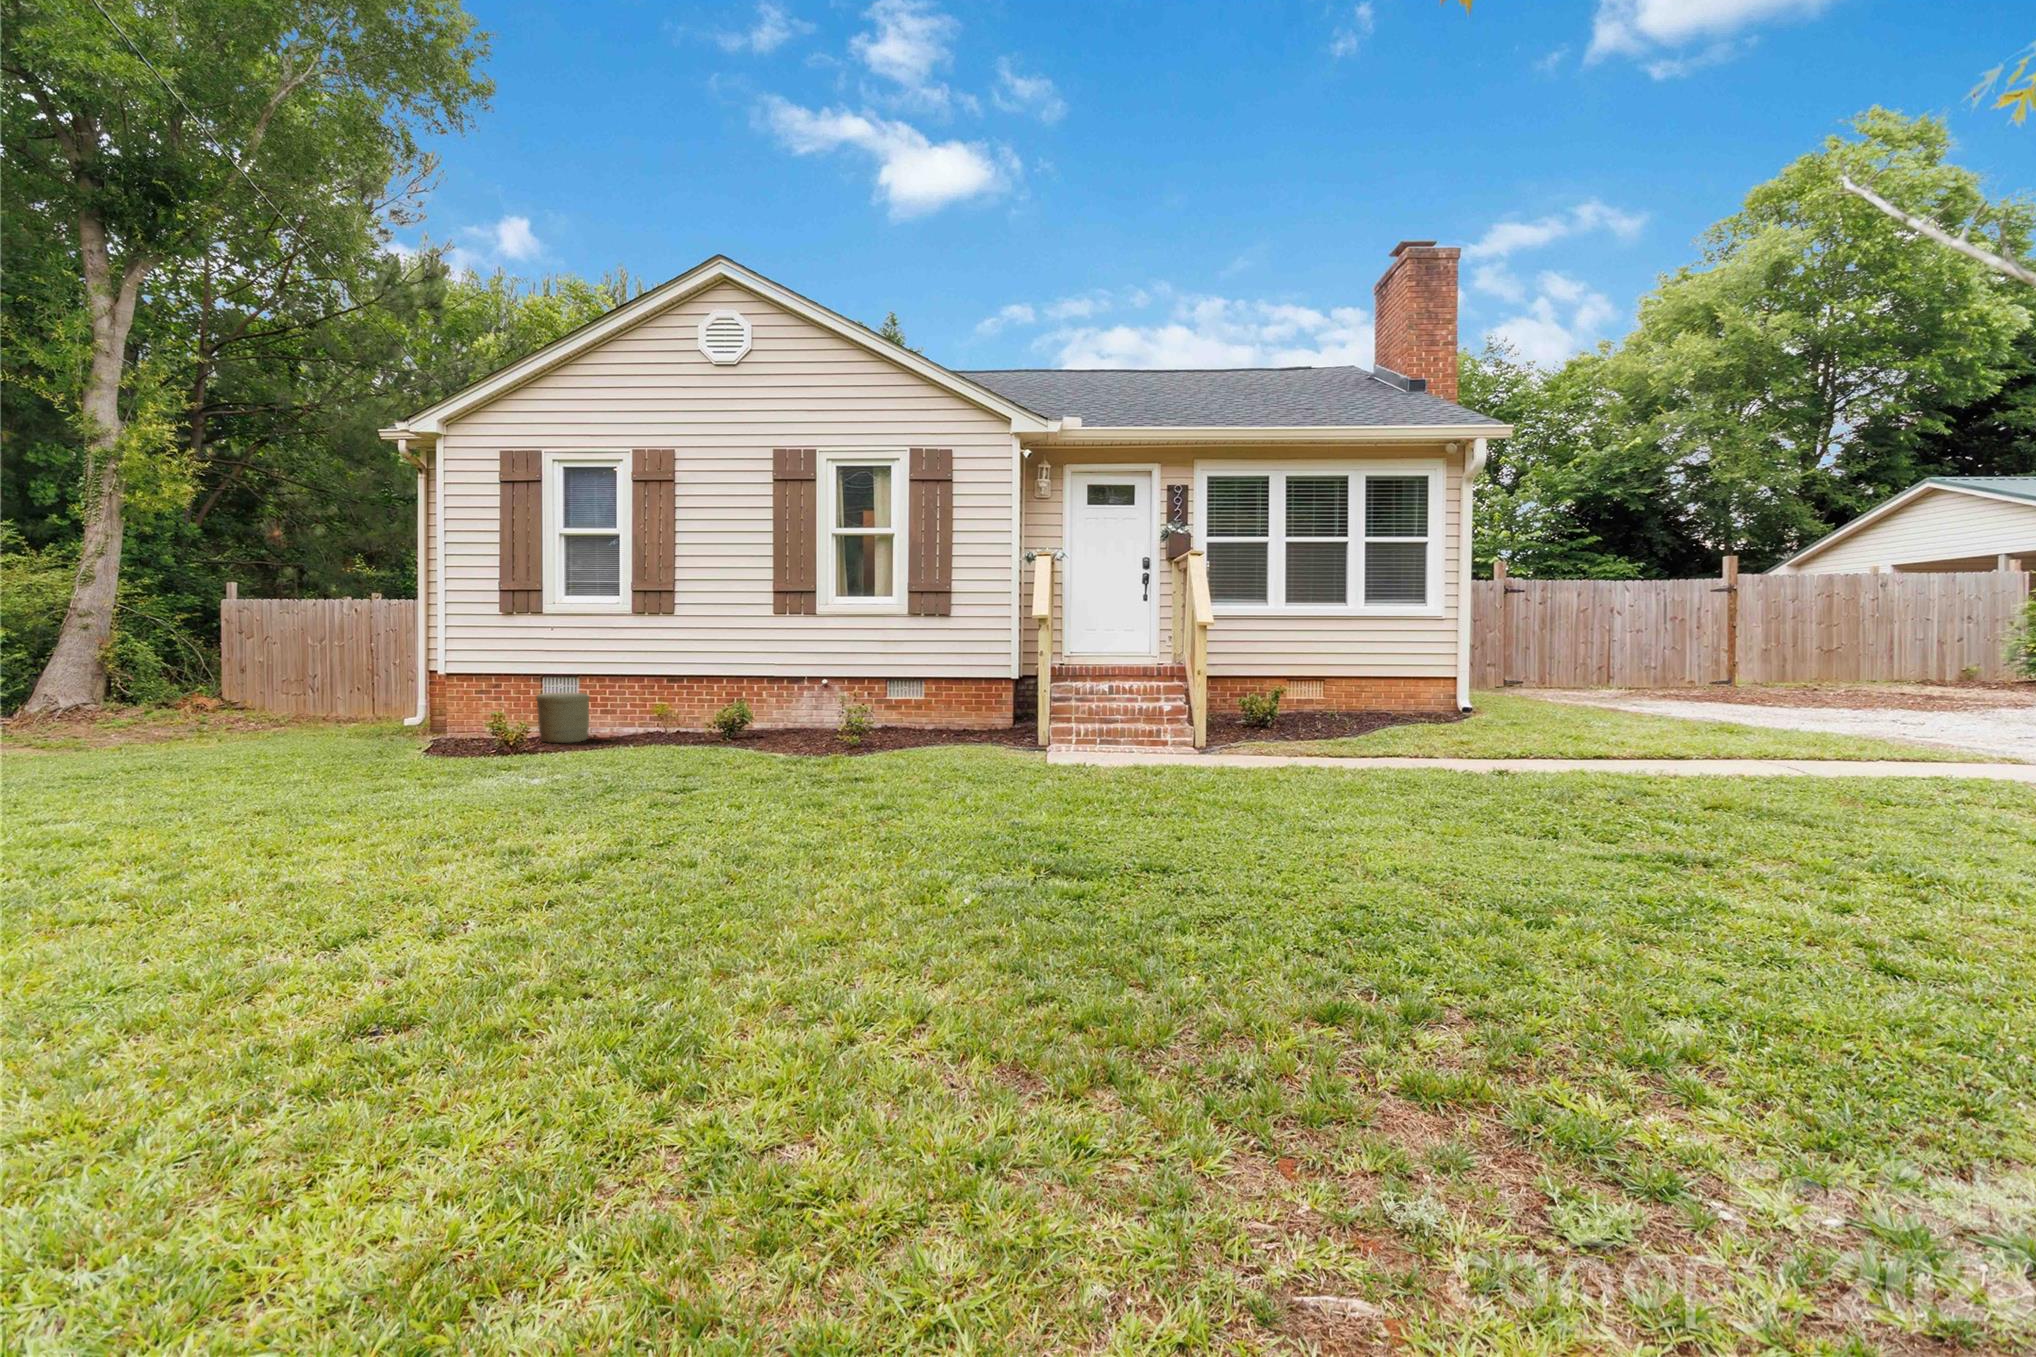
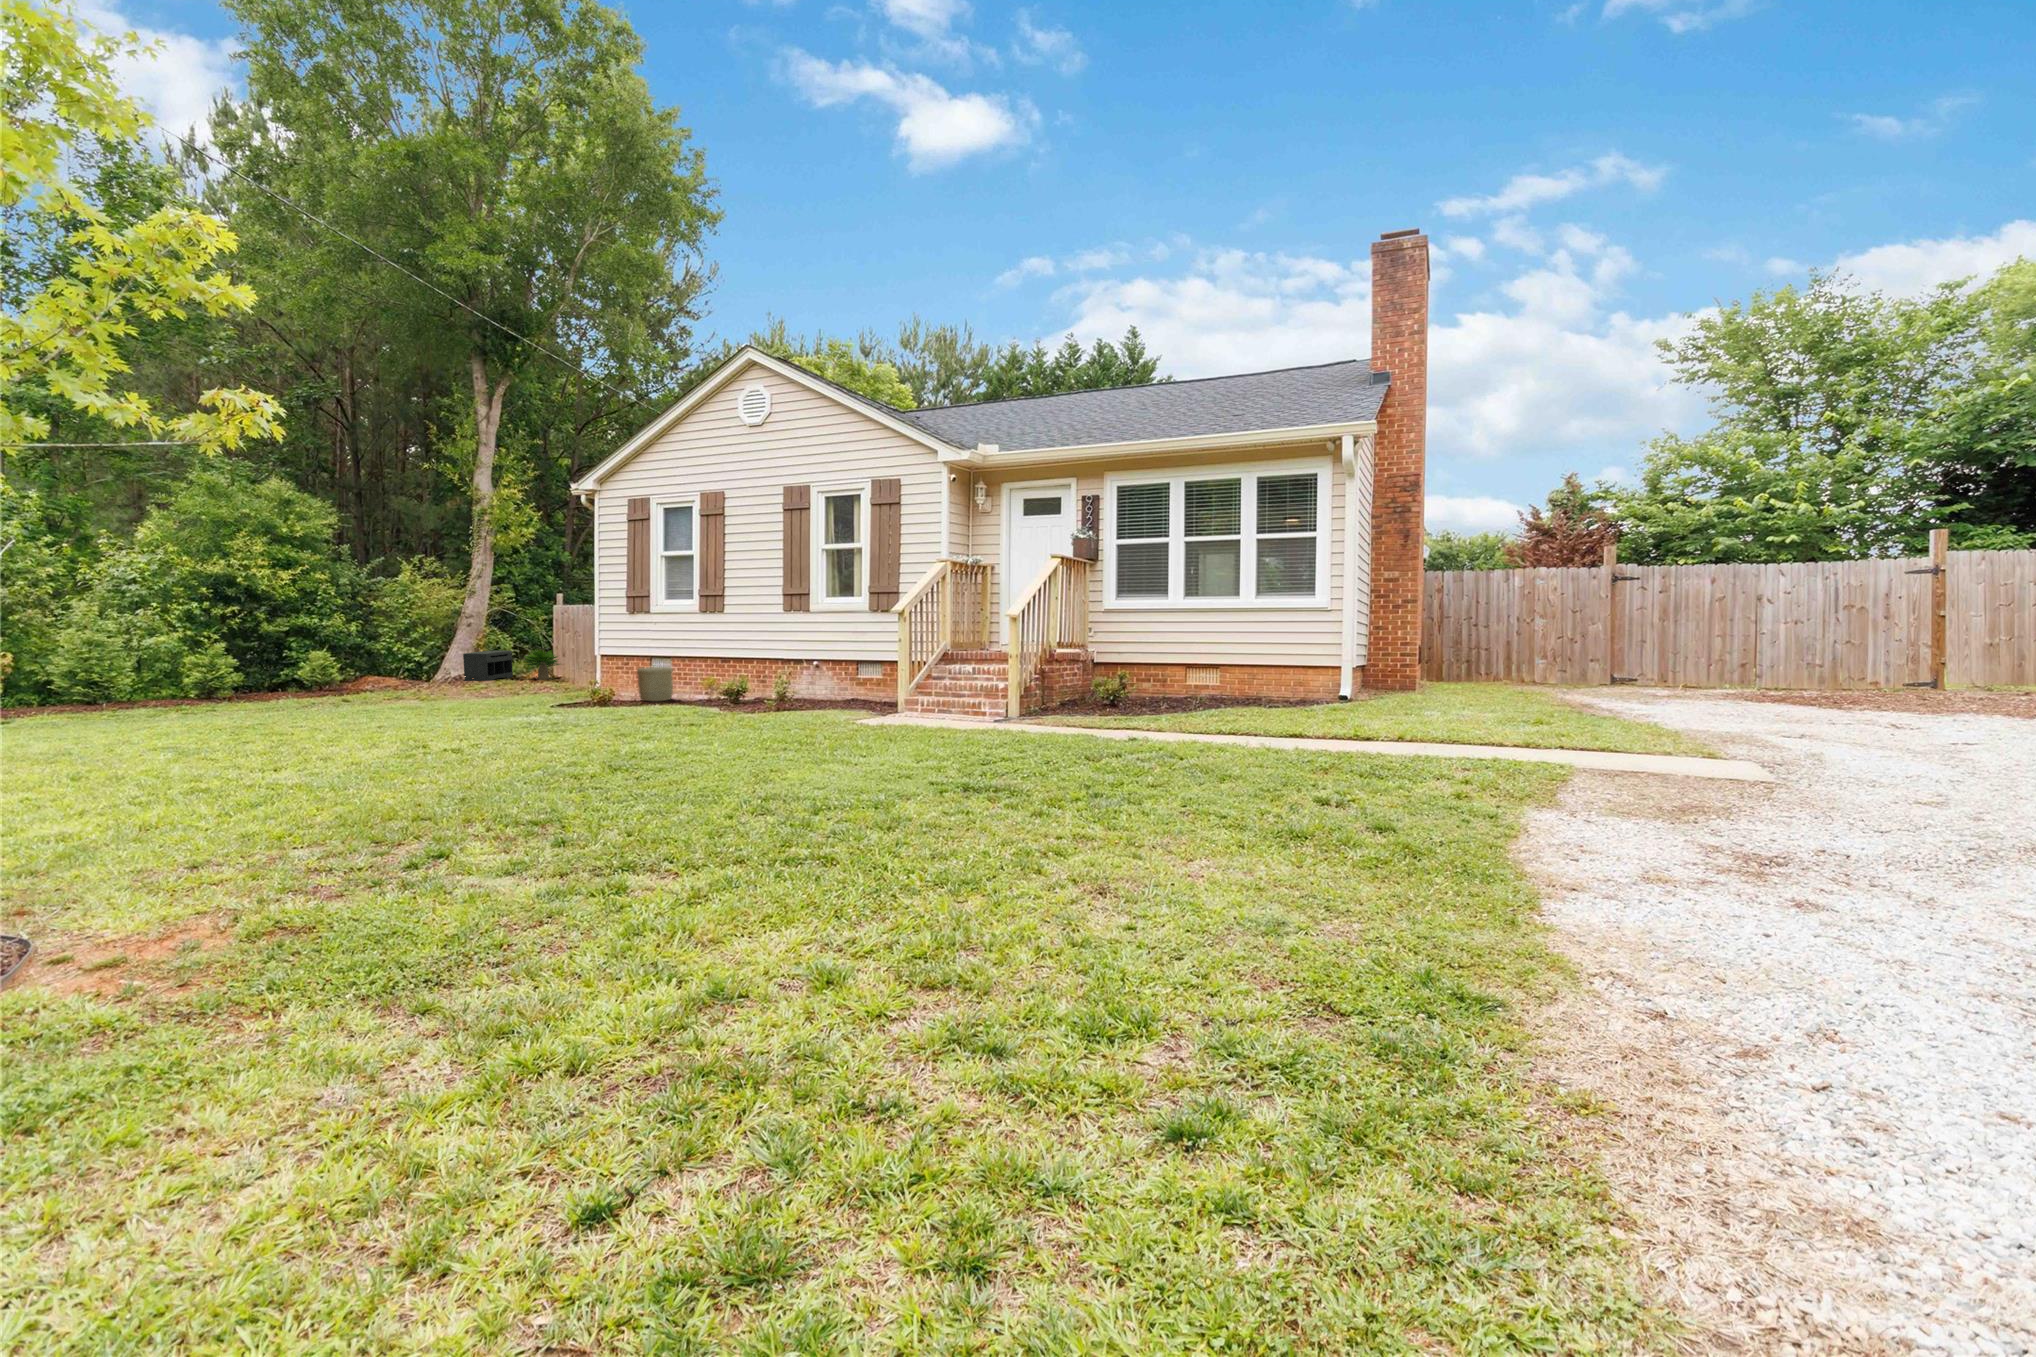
potted plant: none [195,667,269,716] -> present [525,649,560,680]
bench: none [84,672,163,721] -> present [463,651,513,681]

